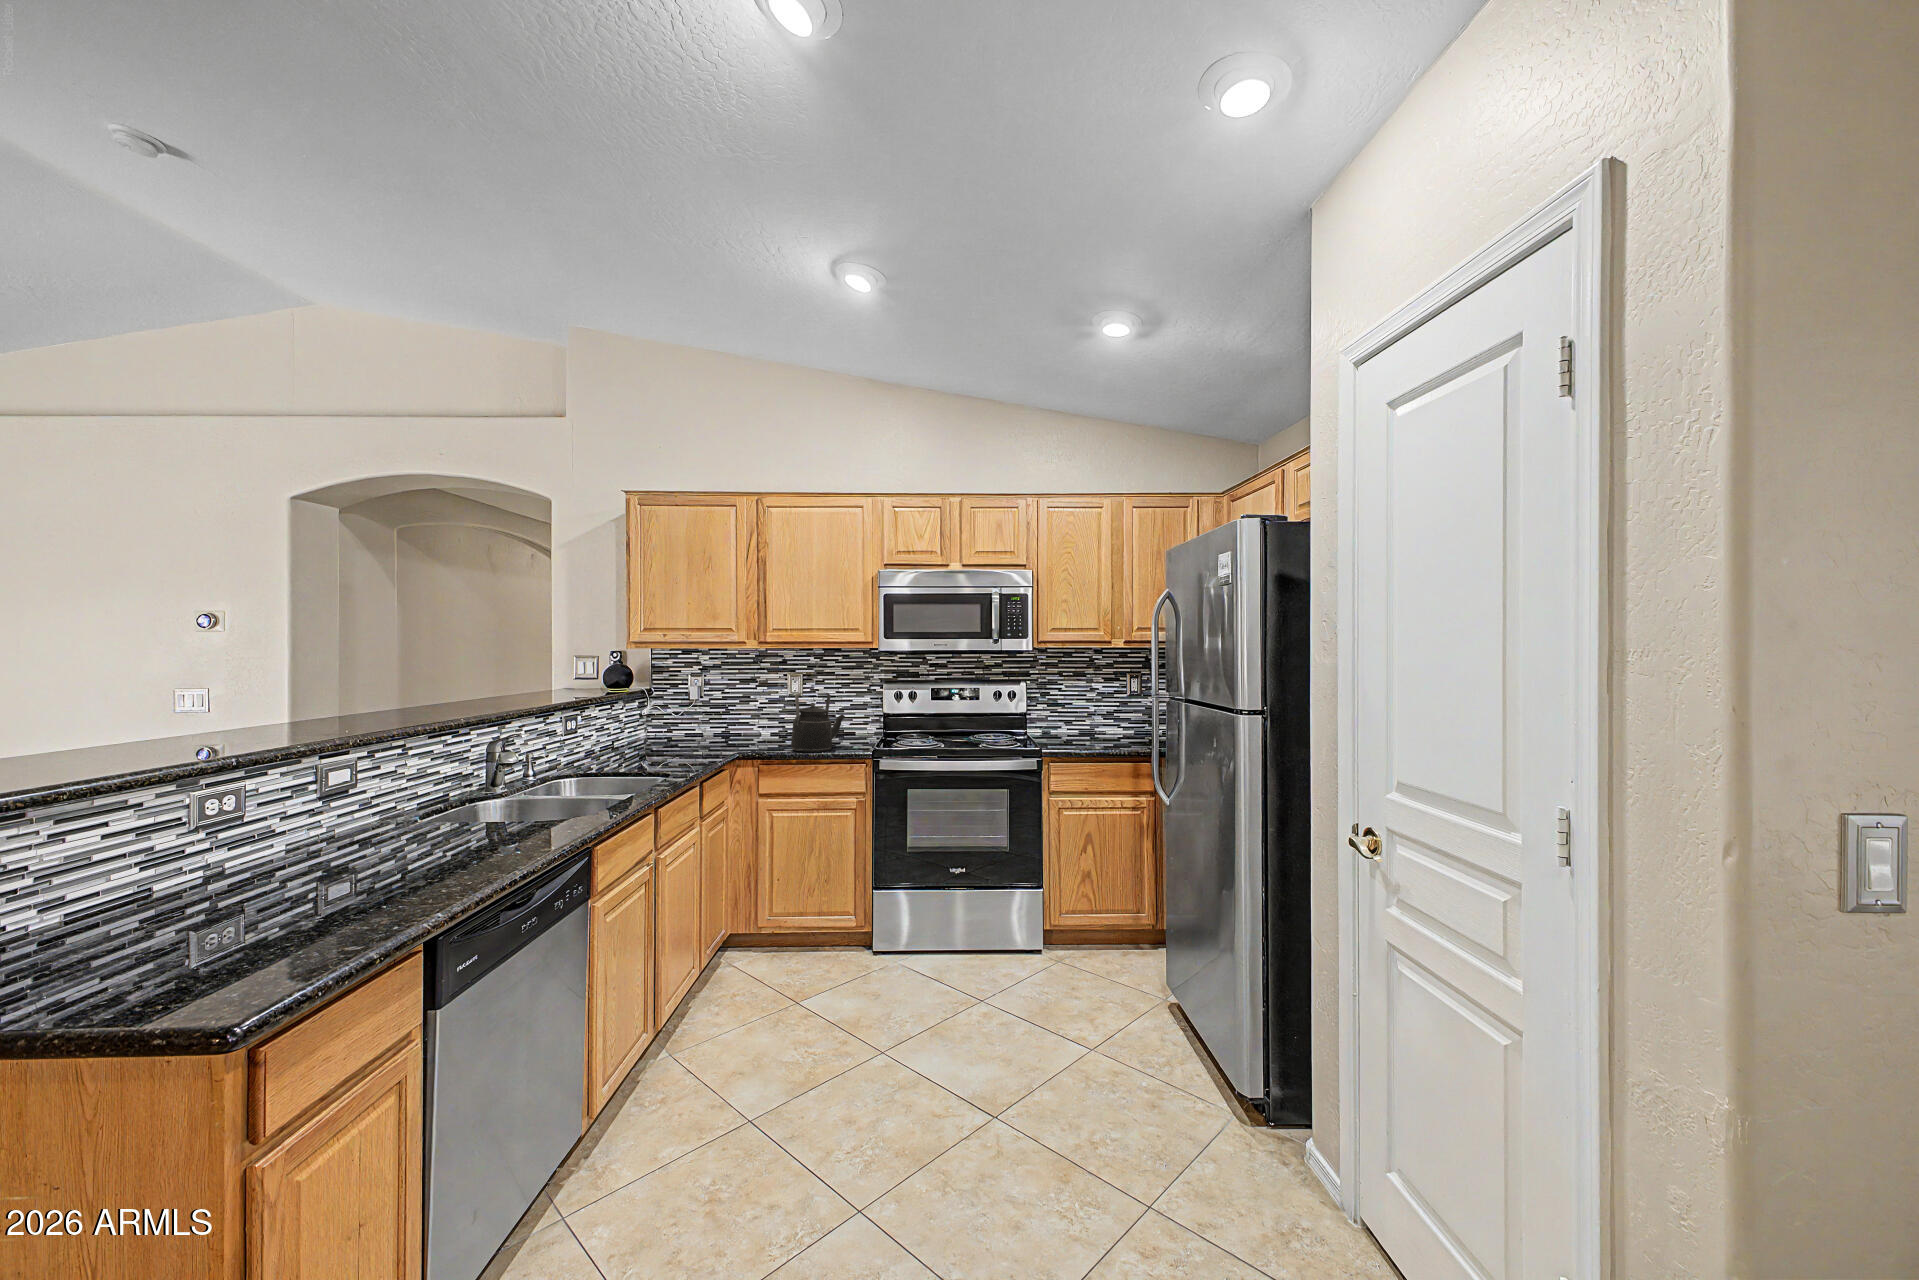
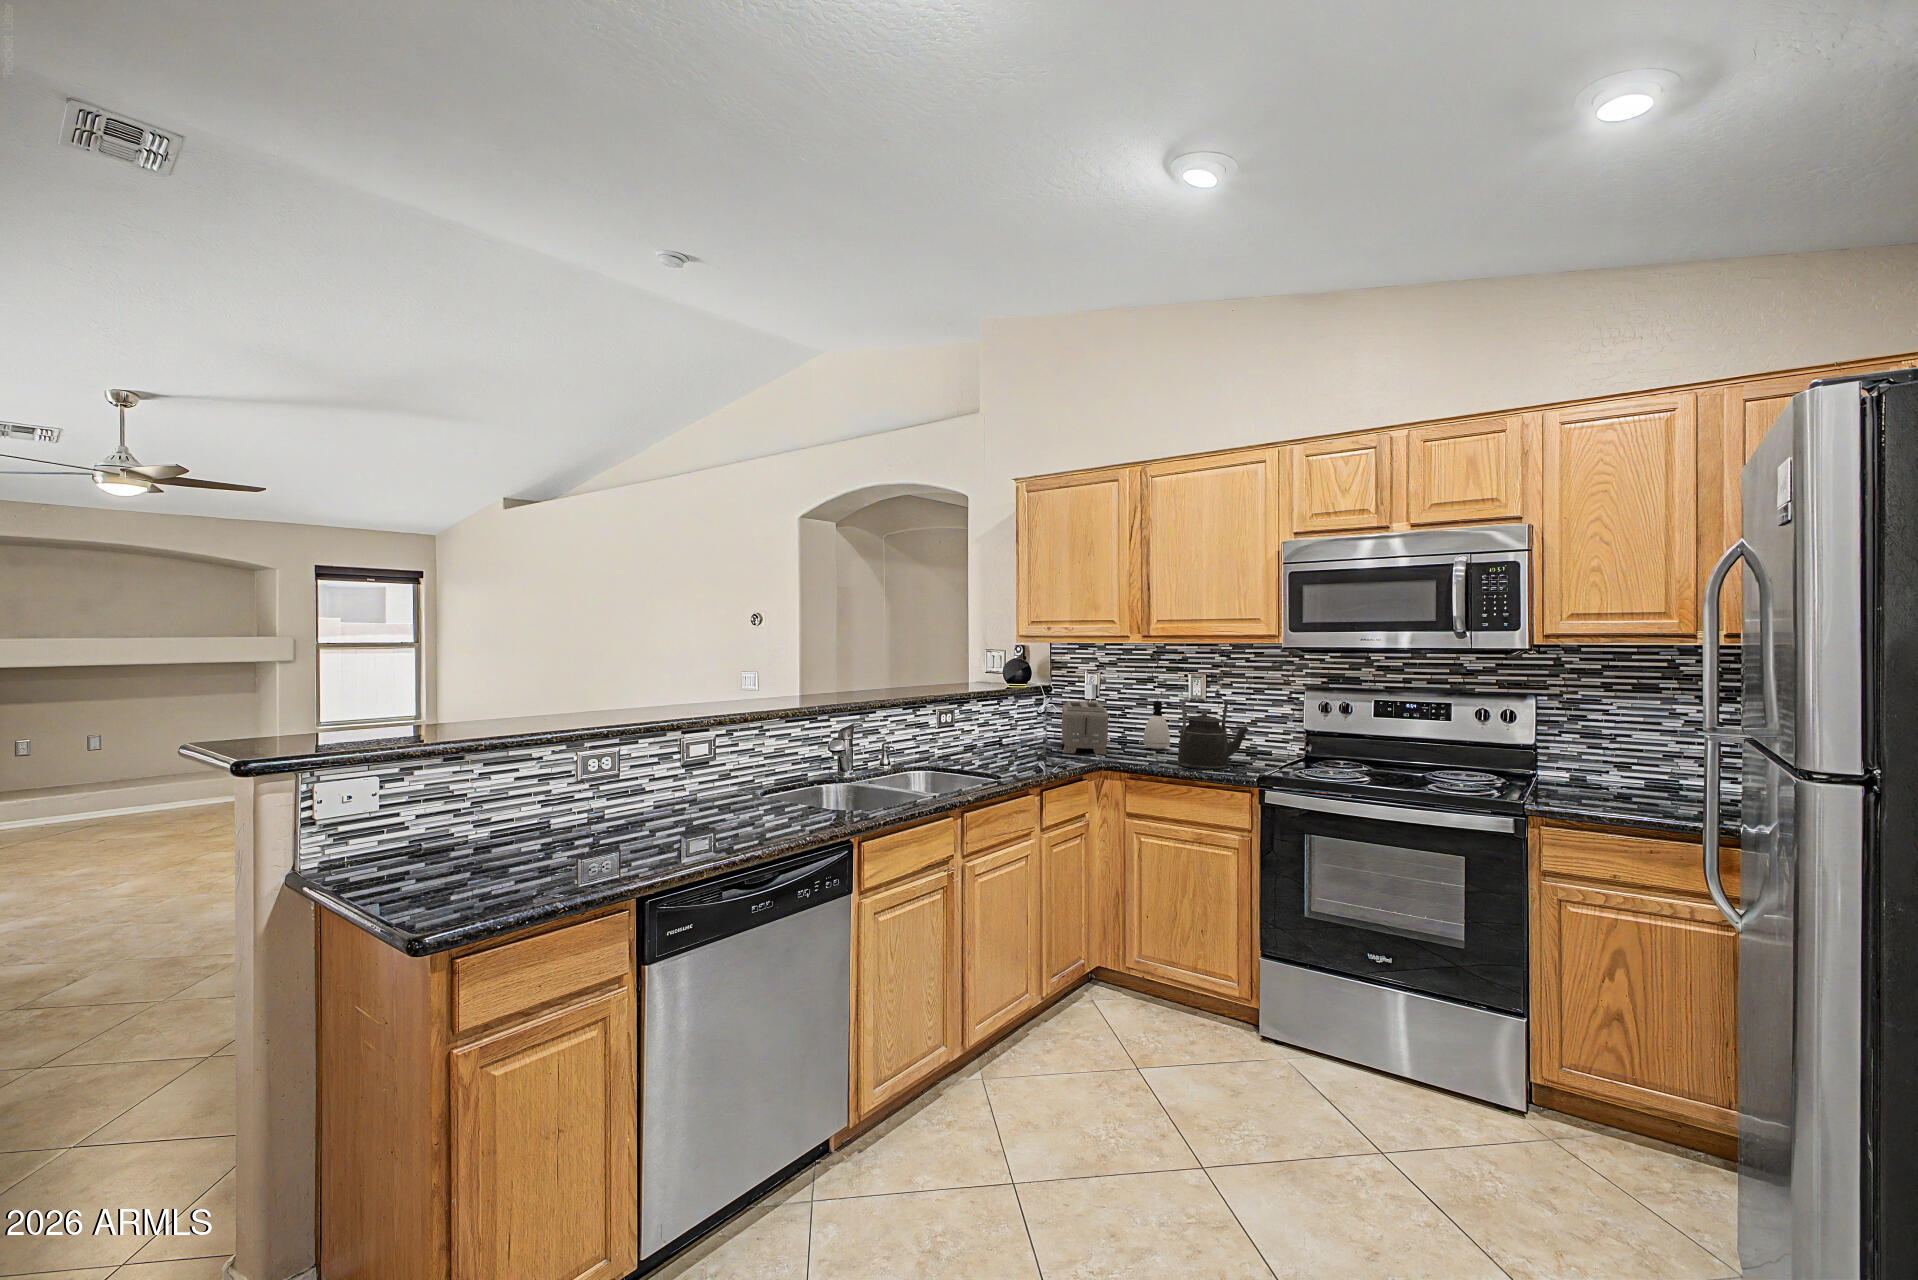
soap dispenser: none [744,697,768,740] -> present [1143,701,1171,749]
toaster: none [663,702,719,751] -> present [1061,701,1108,754]

